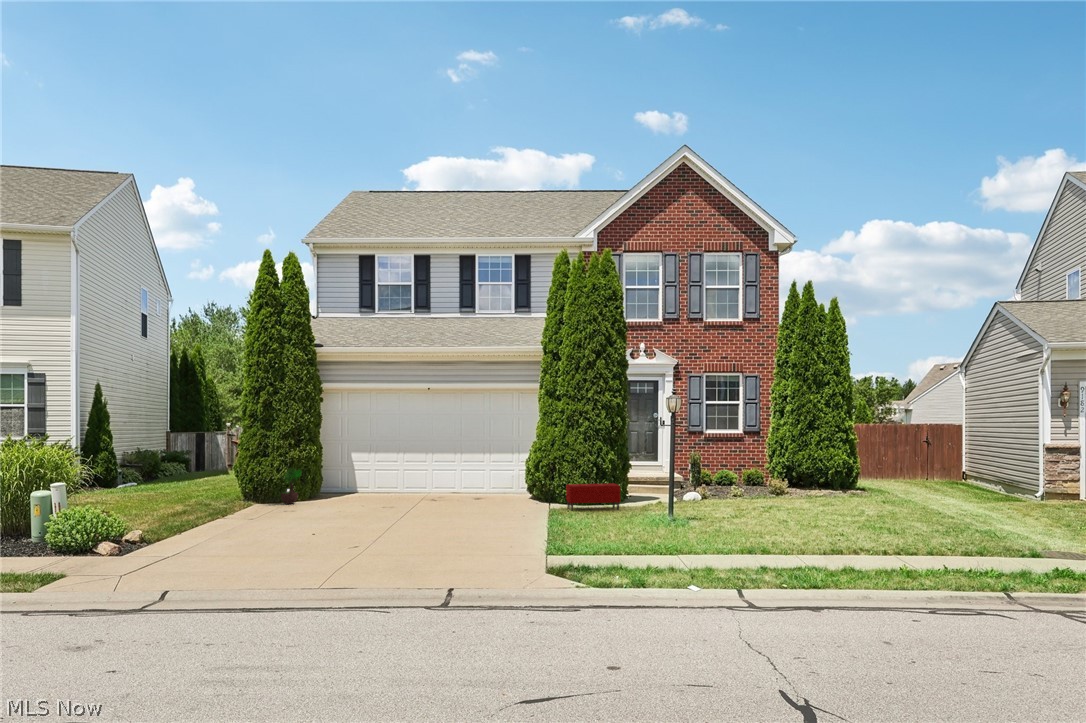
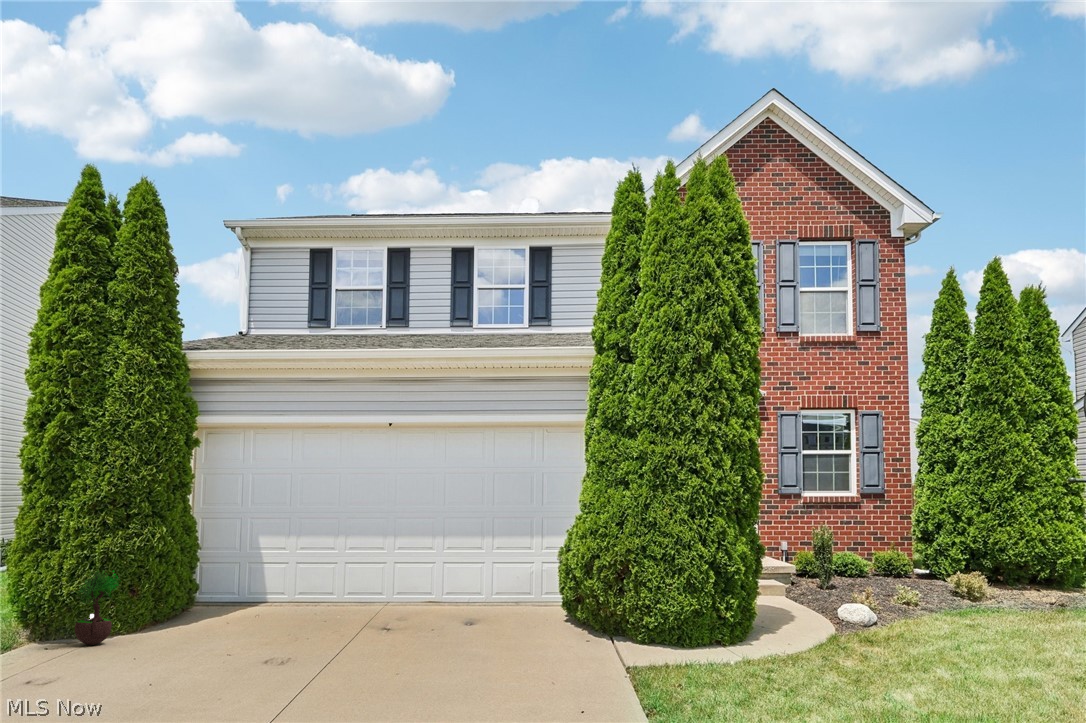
bench: present [566,483,621,511] -> none [655,606,774,666]

